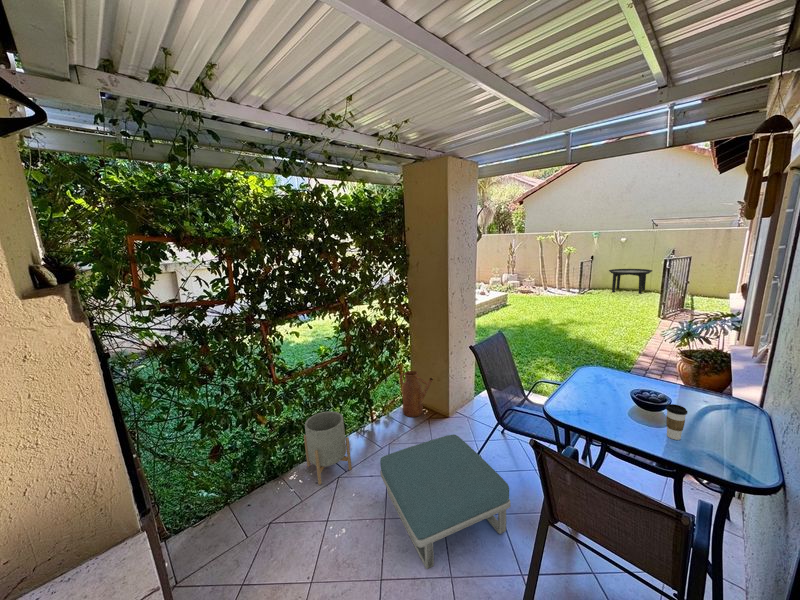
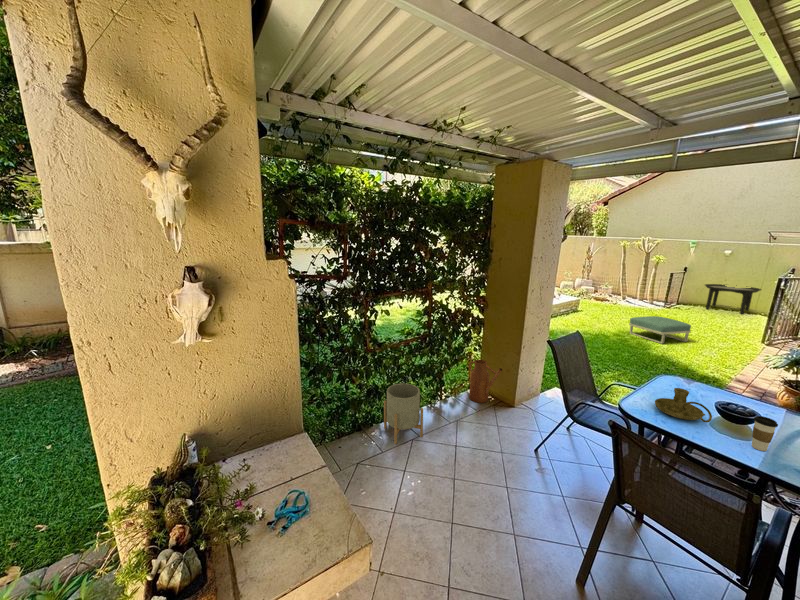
candle holder: none [576,383,629,416] -> present [655,388,712,422]
footstool: present [380,434,511,569] -> present [629,316,691,344]

